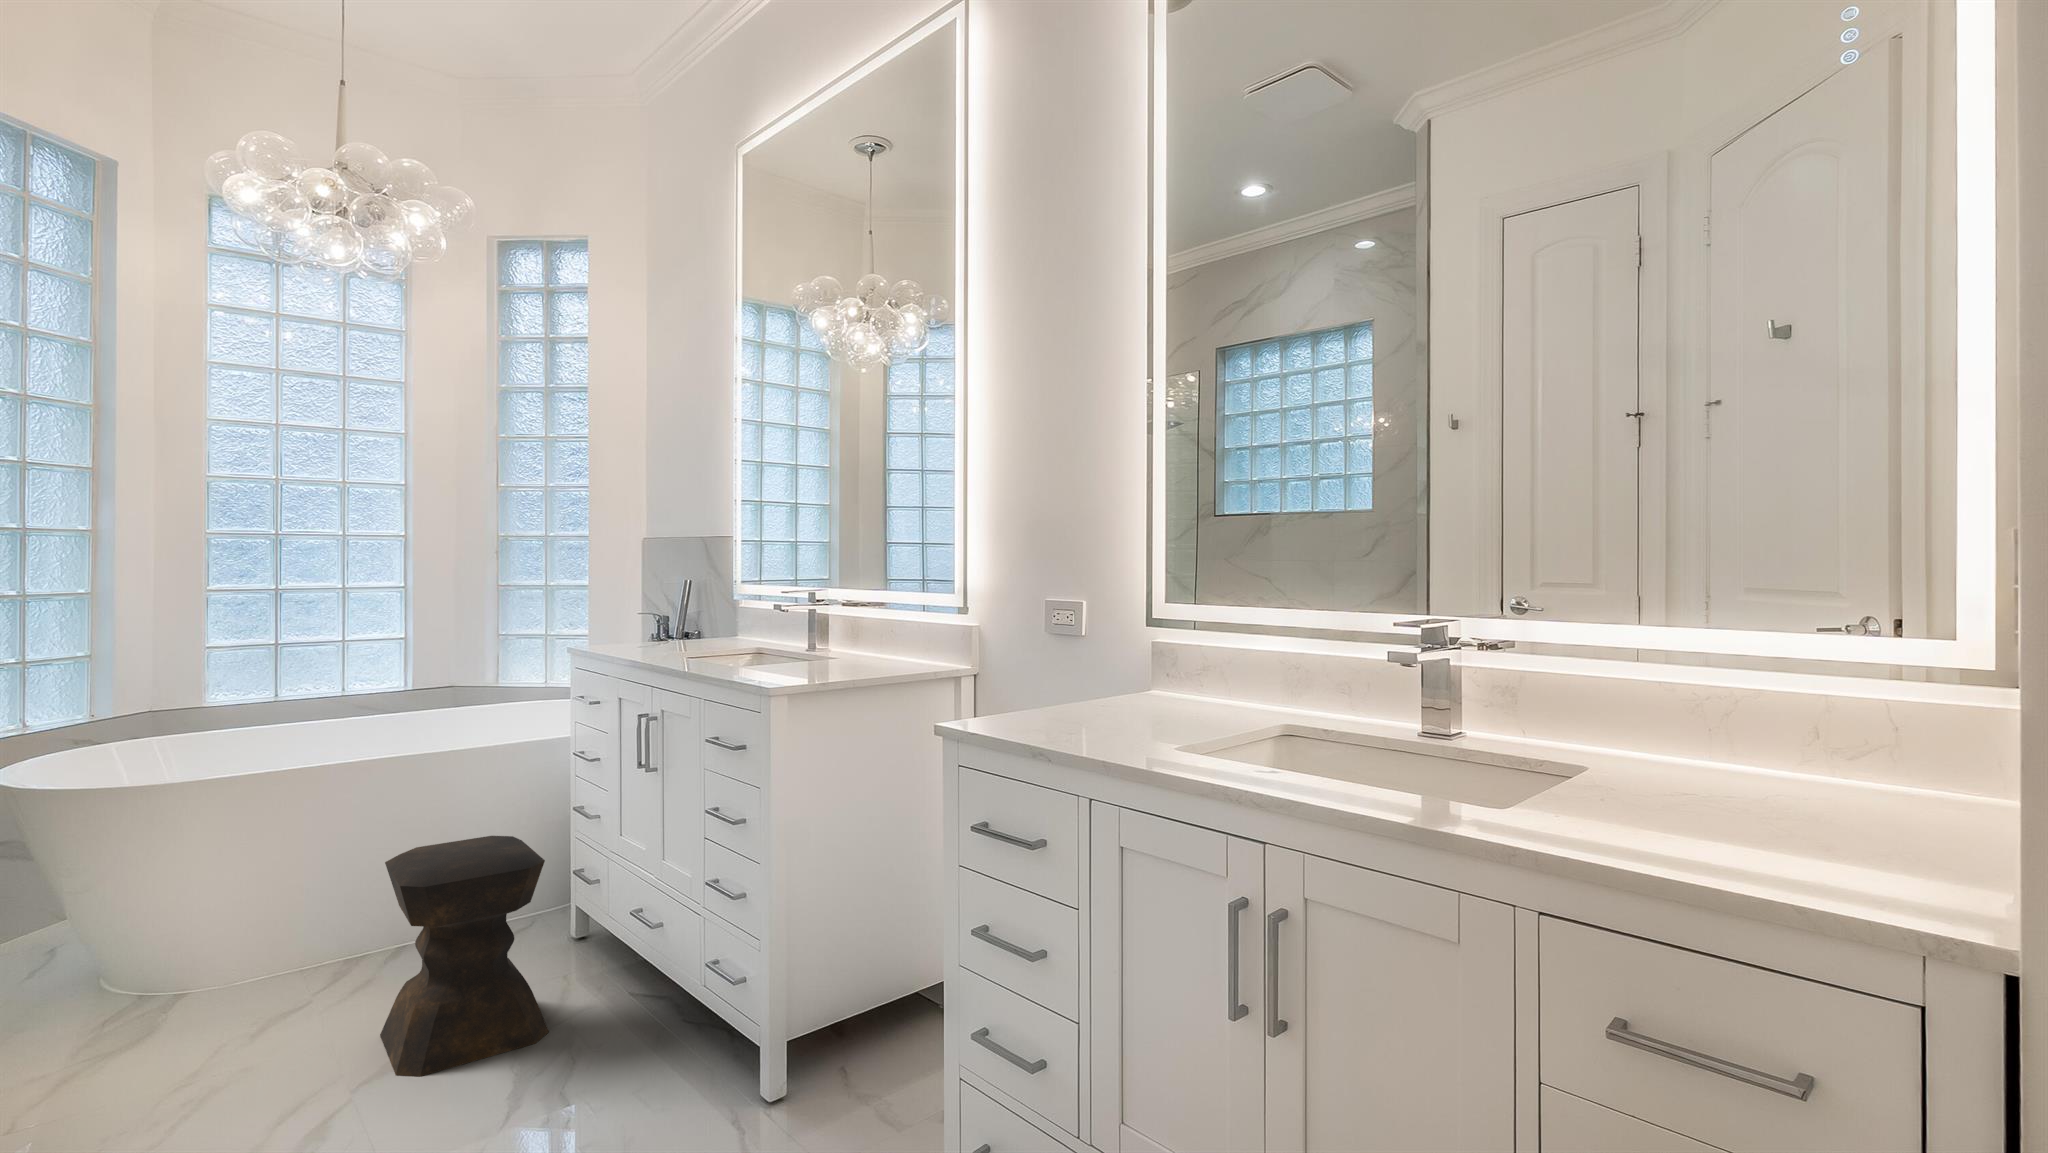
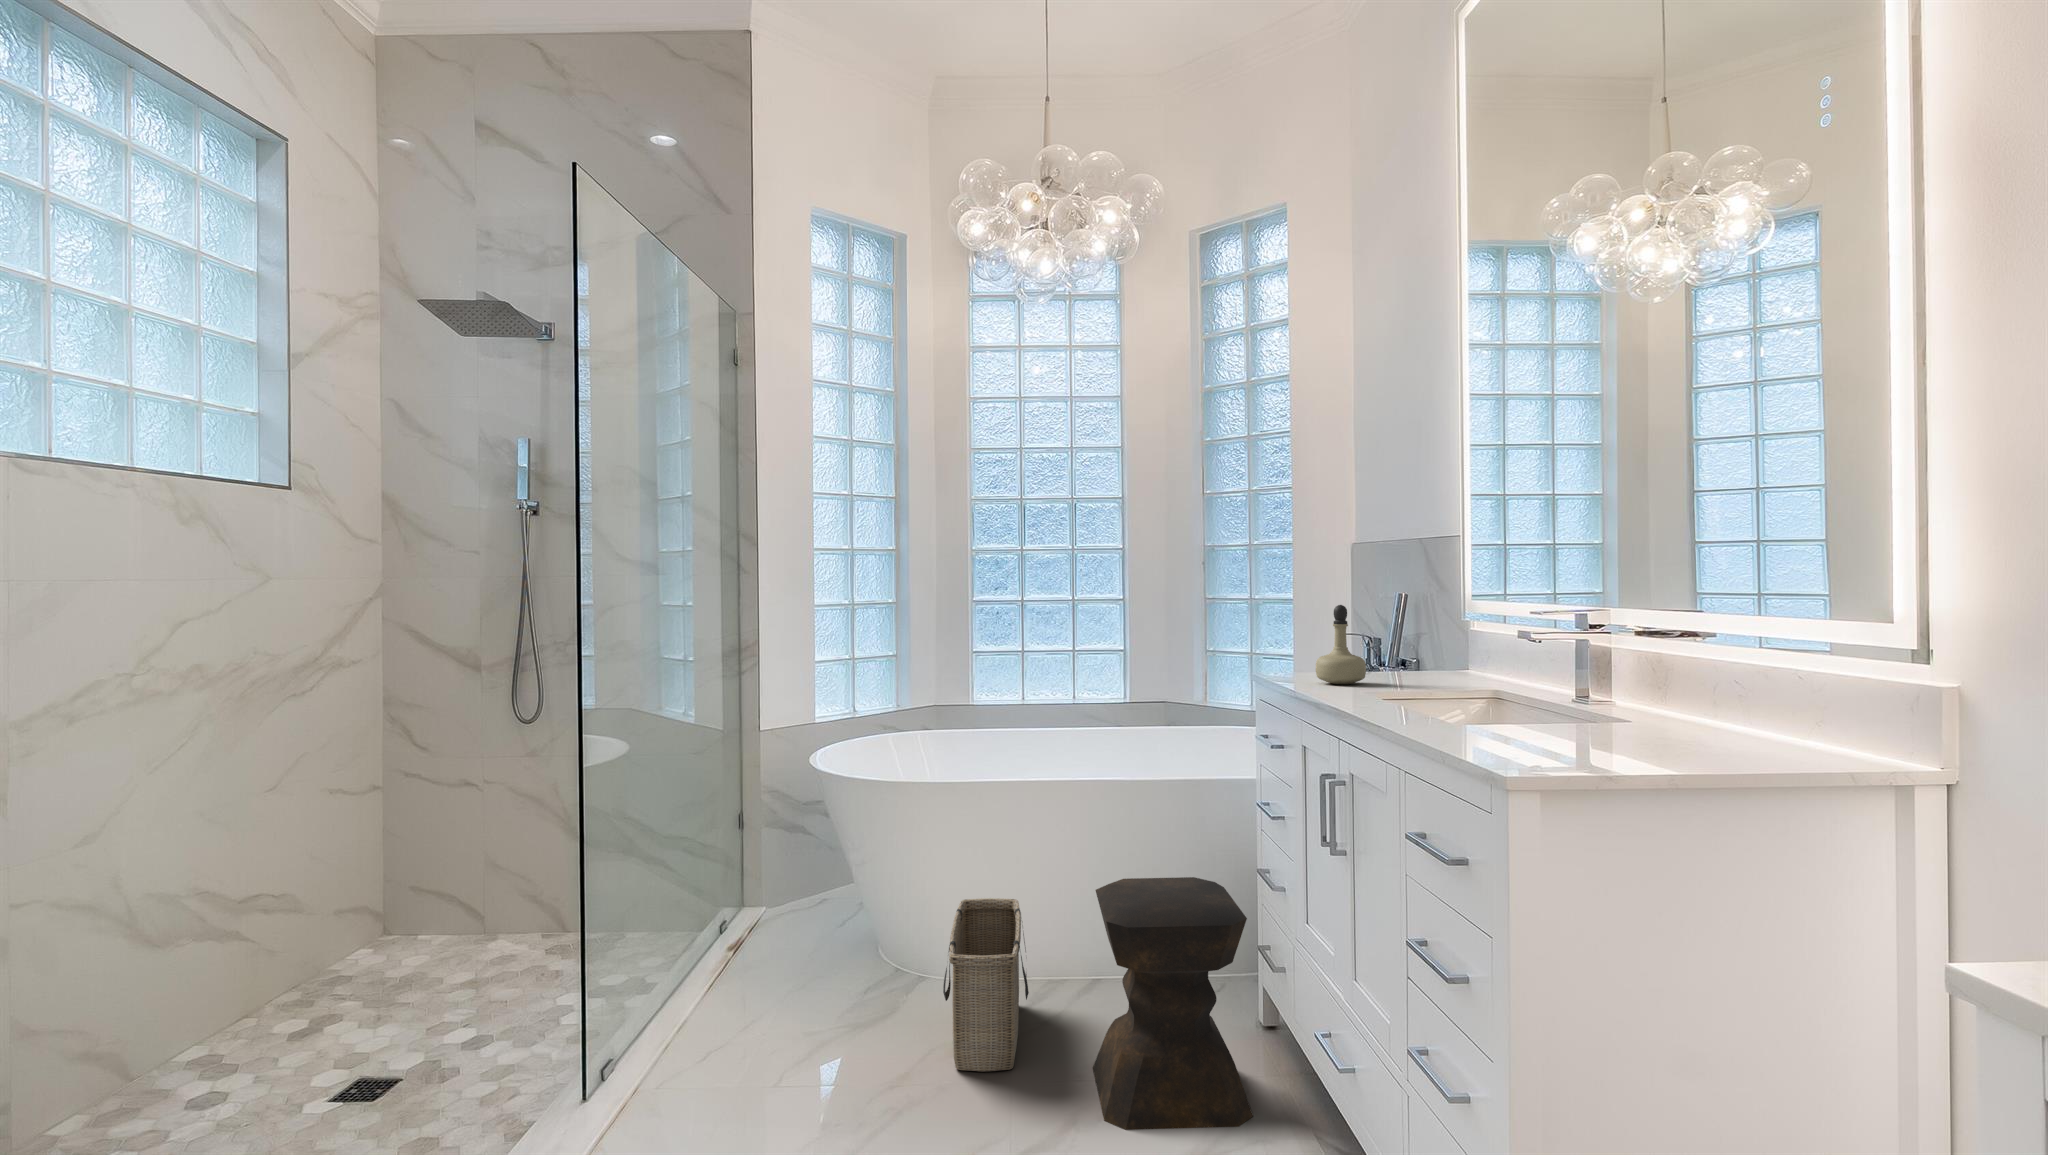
perfume bottle: none [609,589,653,655] -> present [1316,605,1366,684]
basket: none [189,893,302,1077] -> present [943,898,1029,1072]

